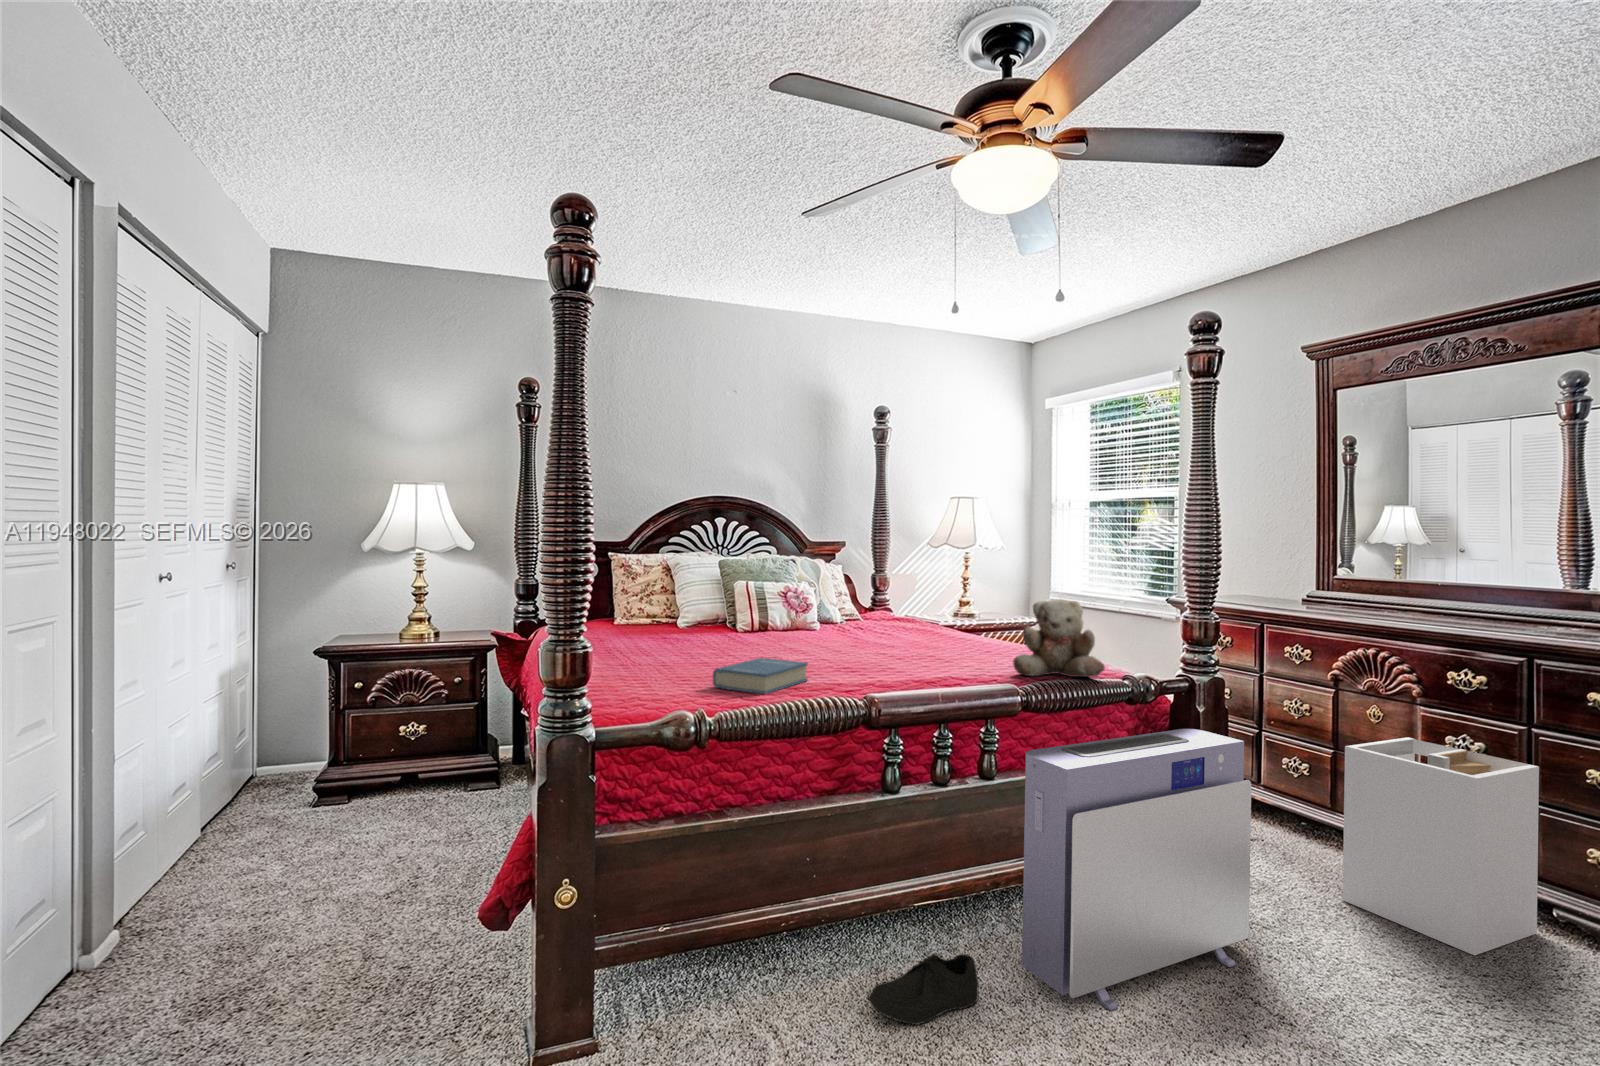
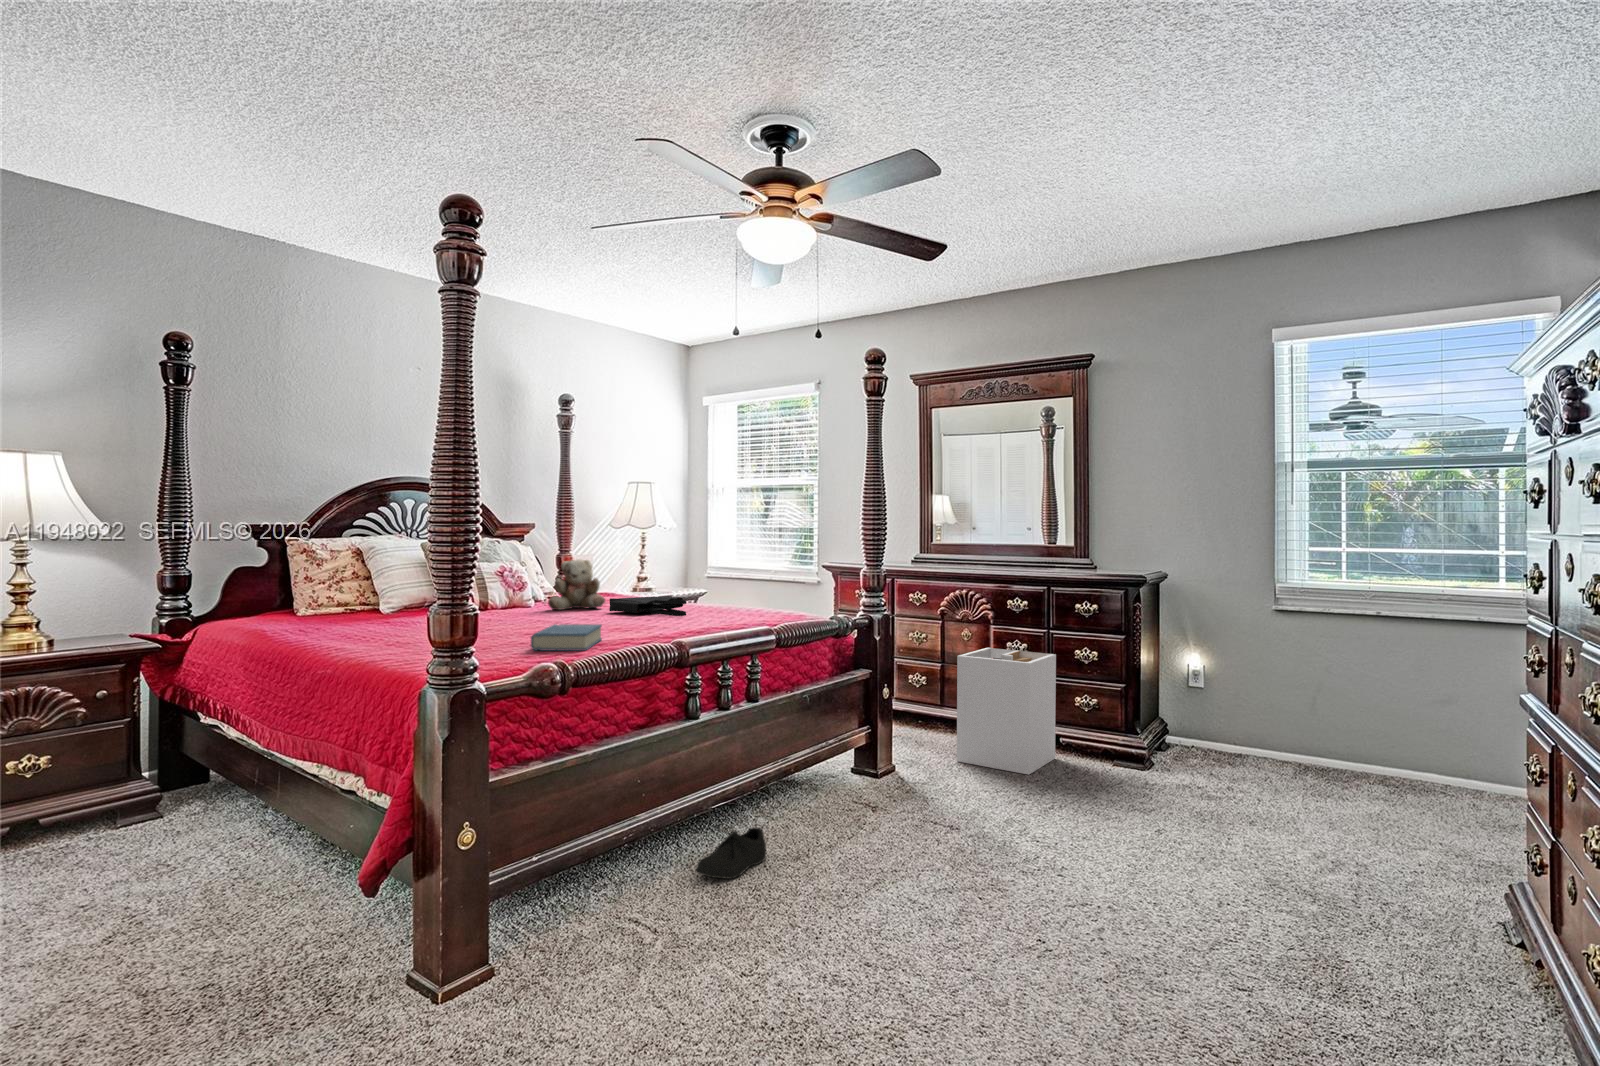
teddy bear: present [1013,599,1105,677] -> present [548,559,605,610]
tote bag: none [882,627,962,654] -> present [609,597,687,616]
air purifier: present [1022,729,1251,1011] -> none [786,651,916,843]

